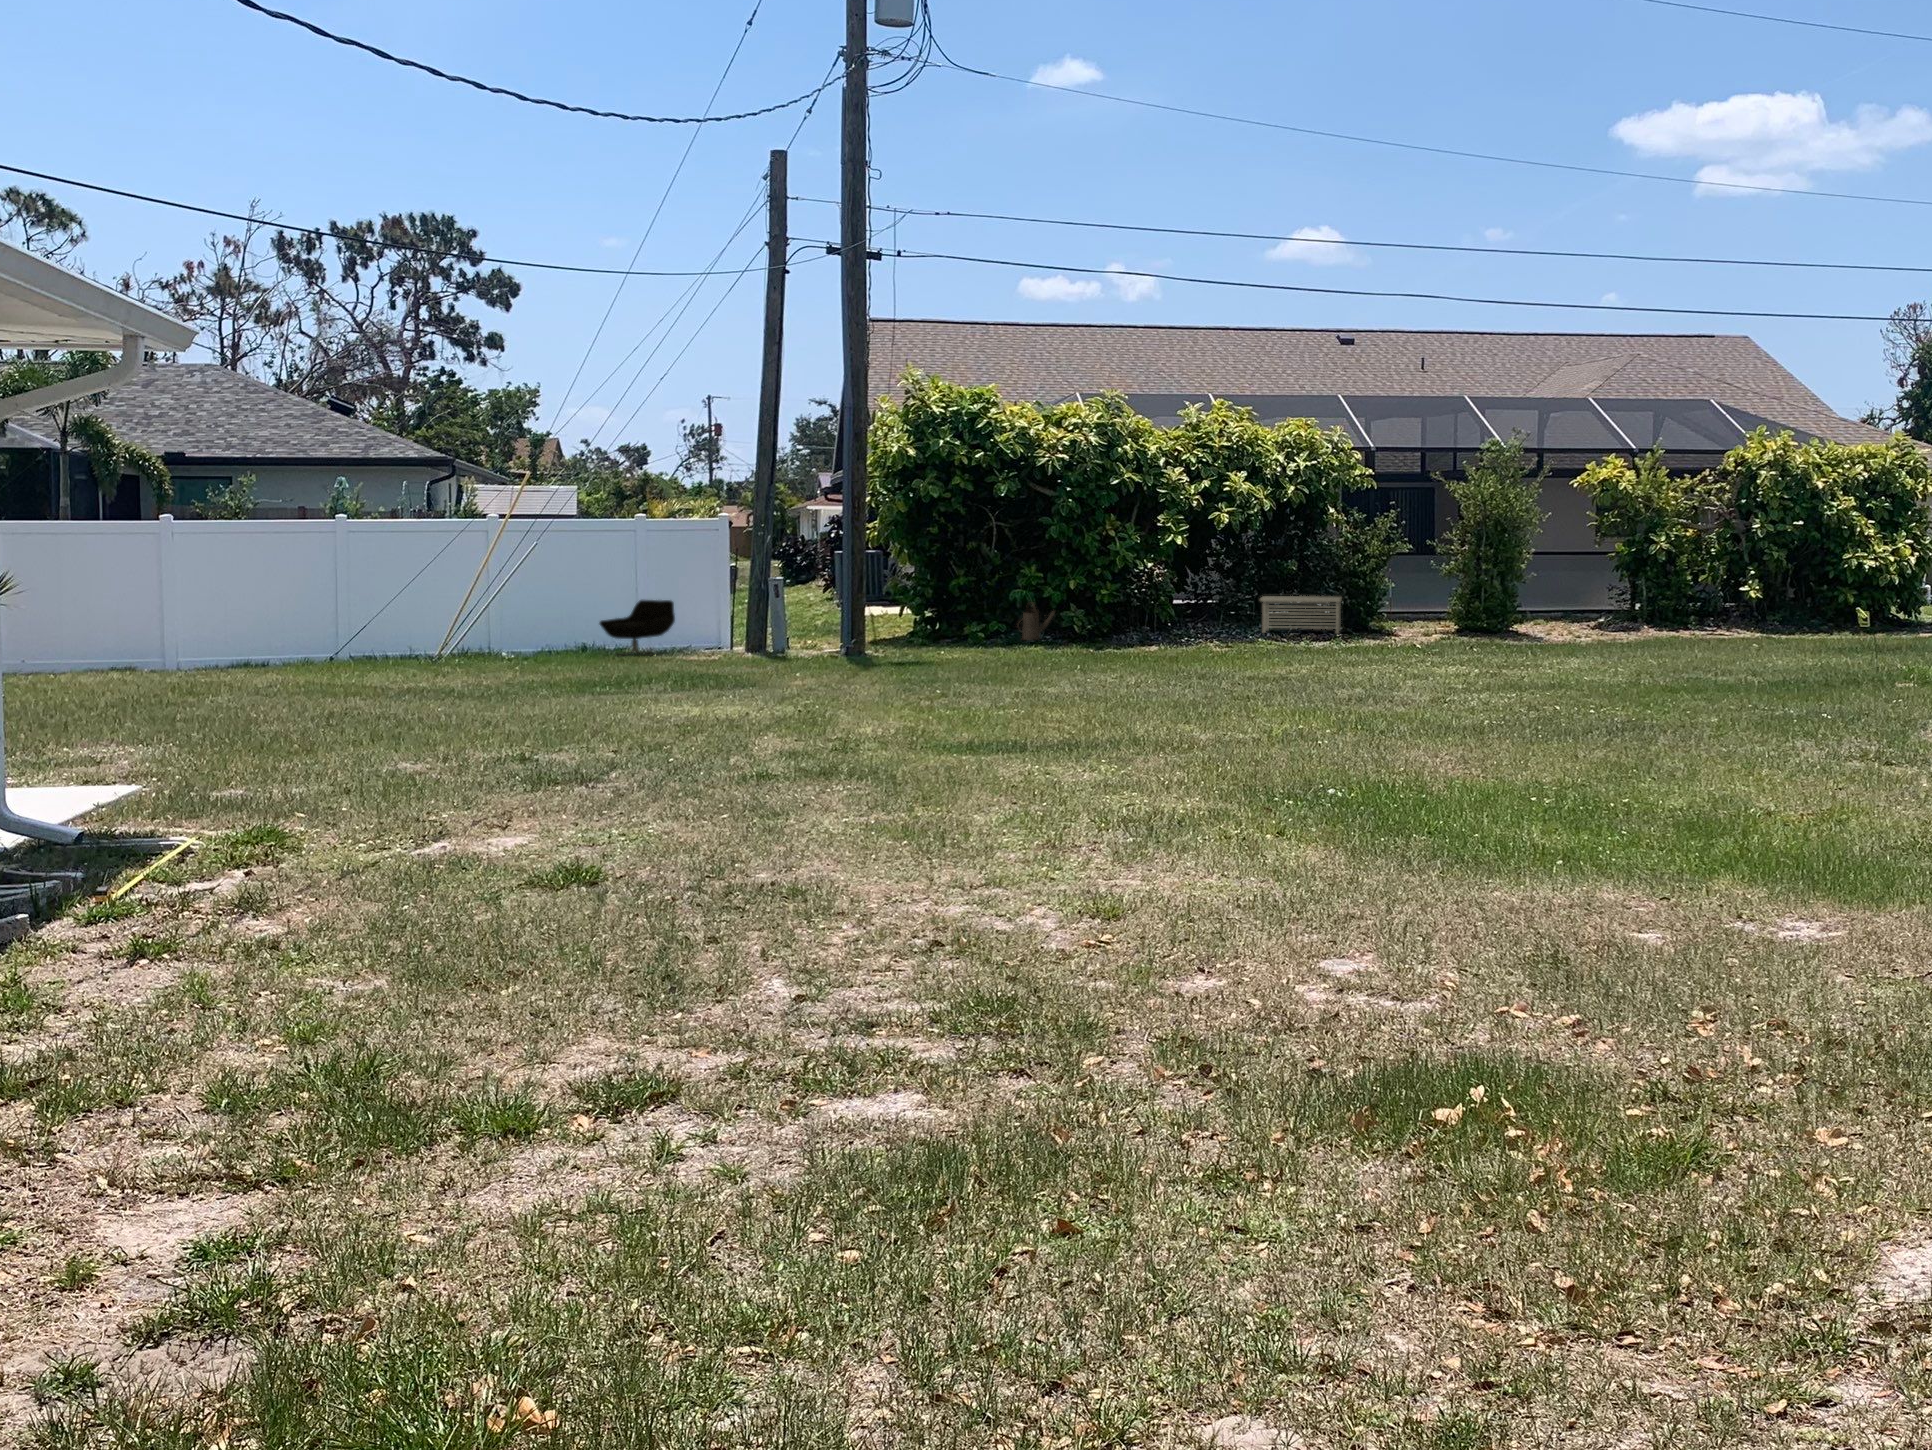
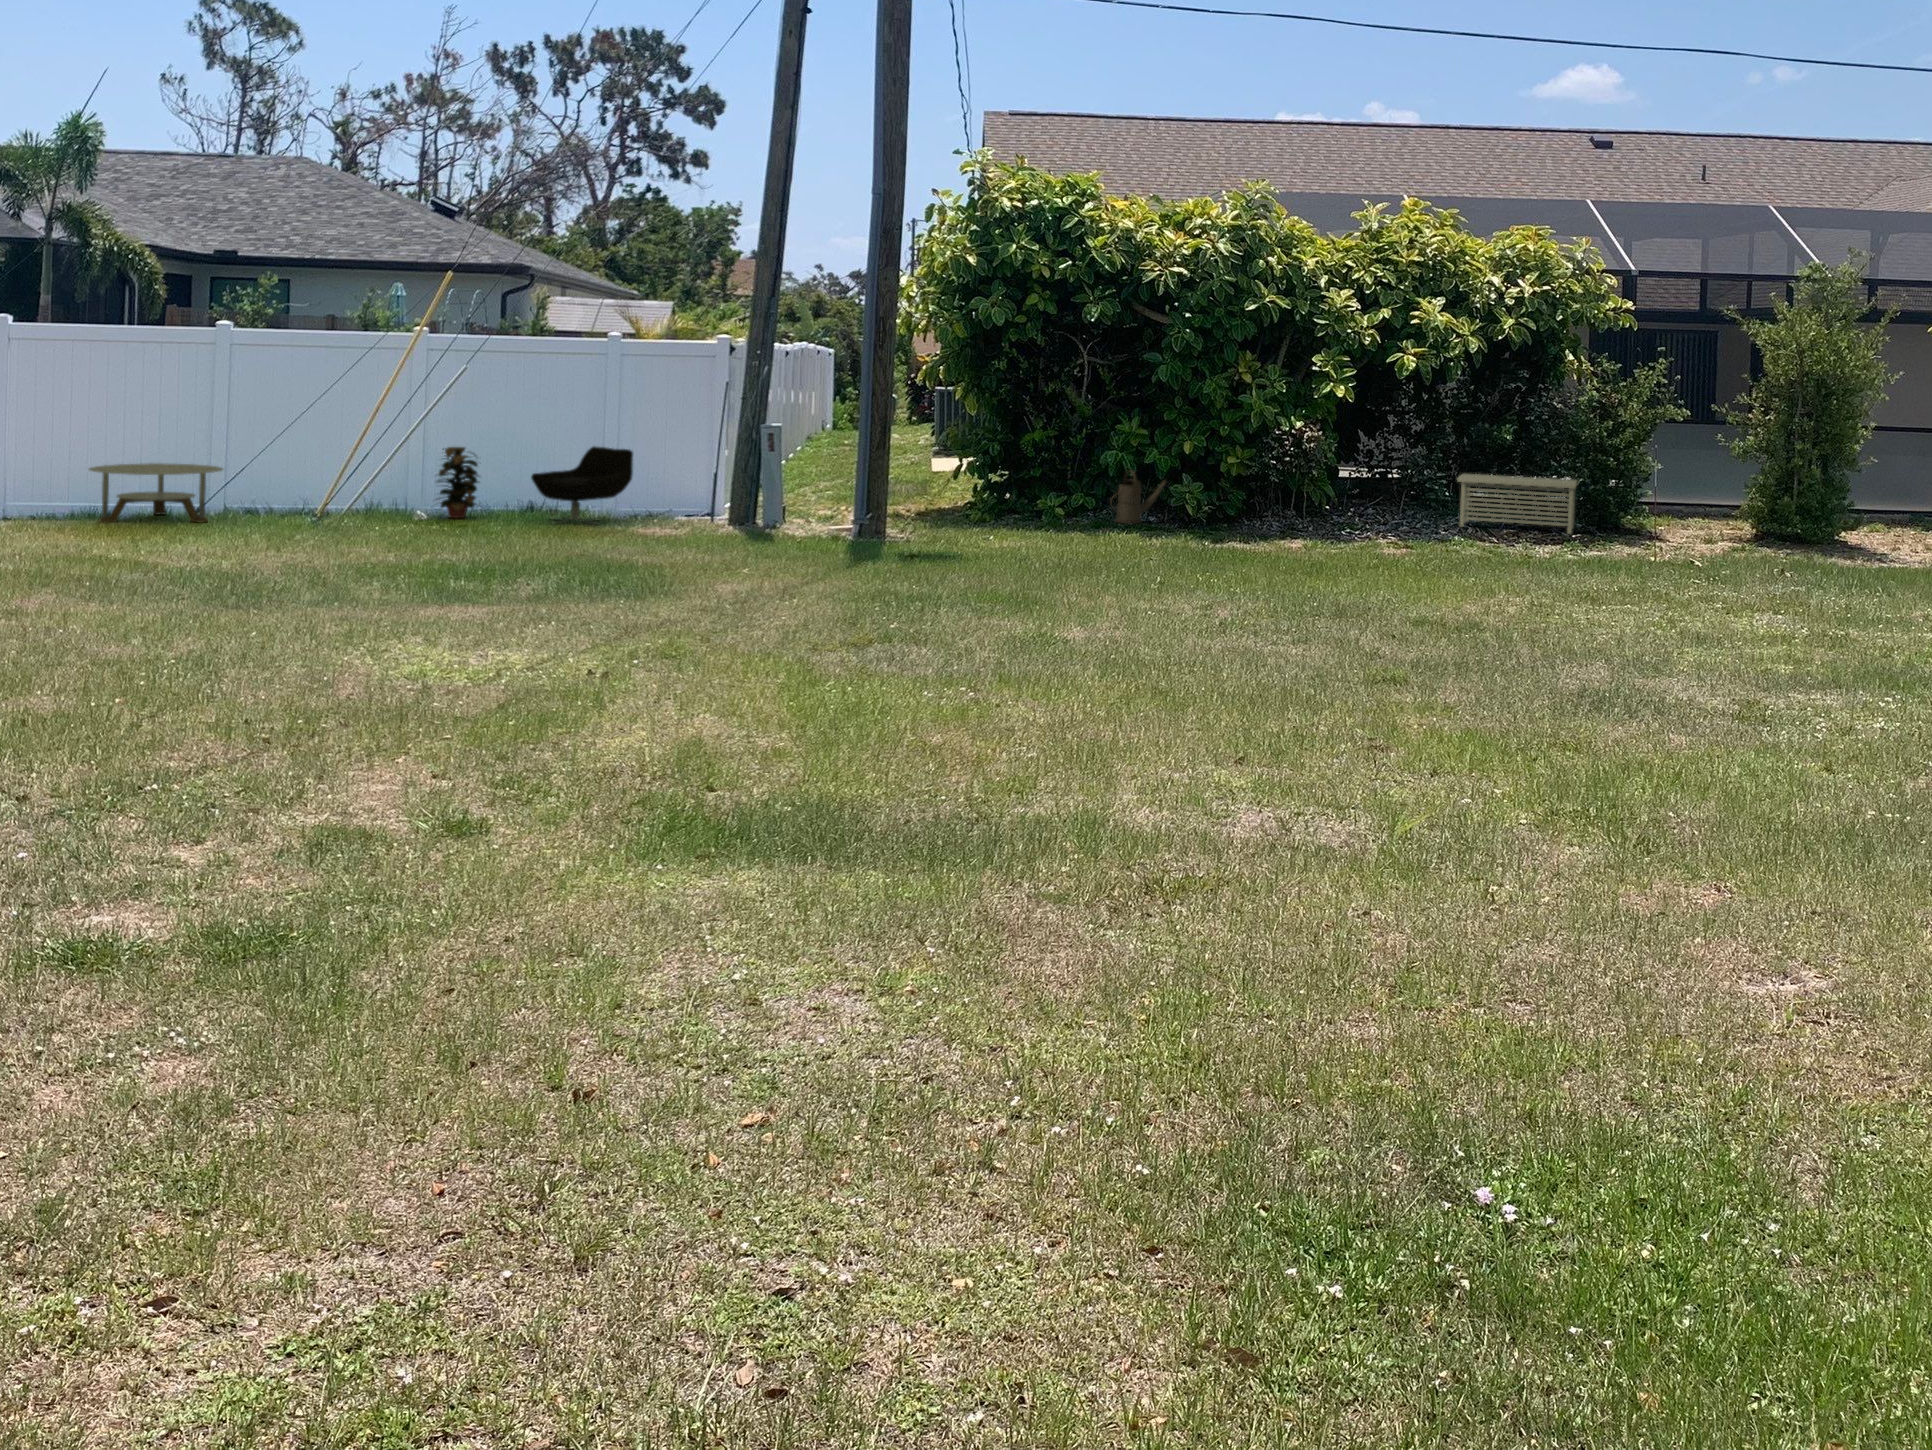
decorative plant: none [523,603,564,656] -> present [437,447,478,518]
round table: none [270,624,372,668] -> present [89,463,223,523]

